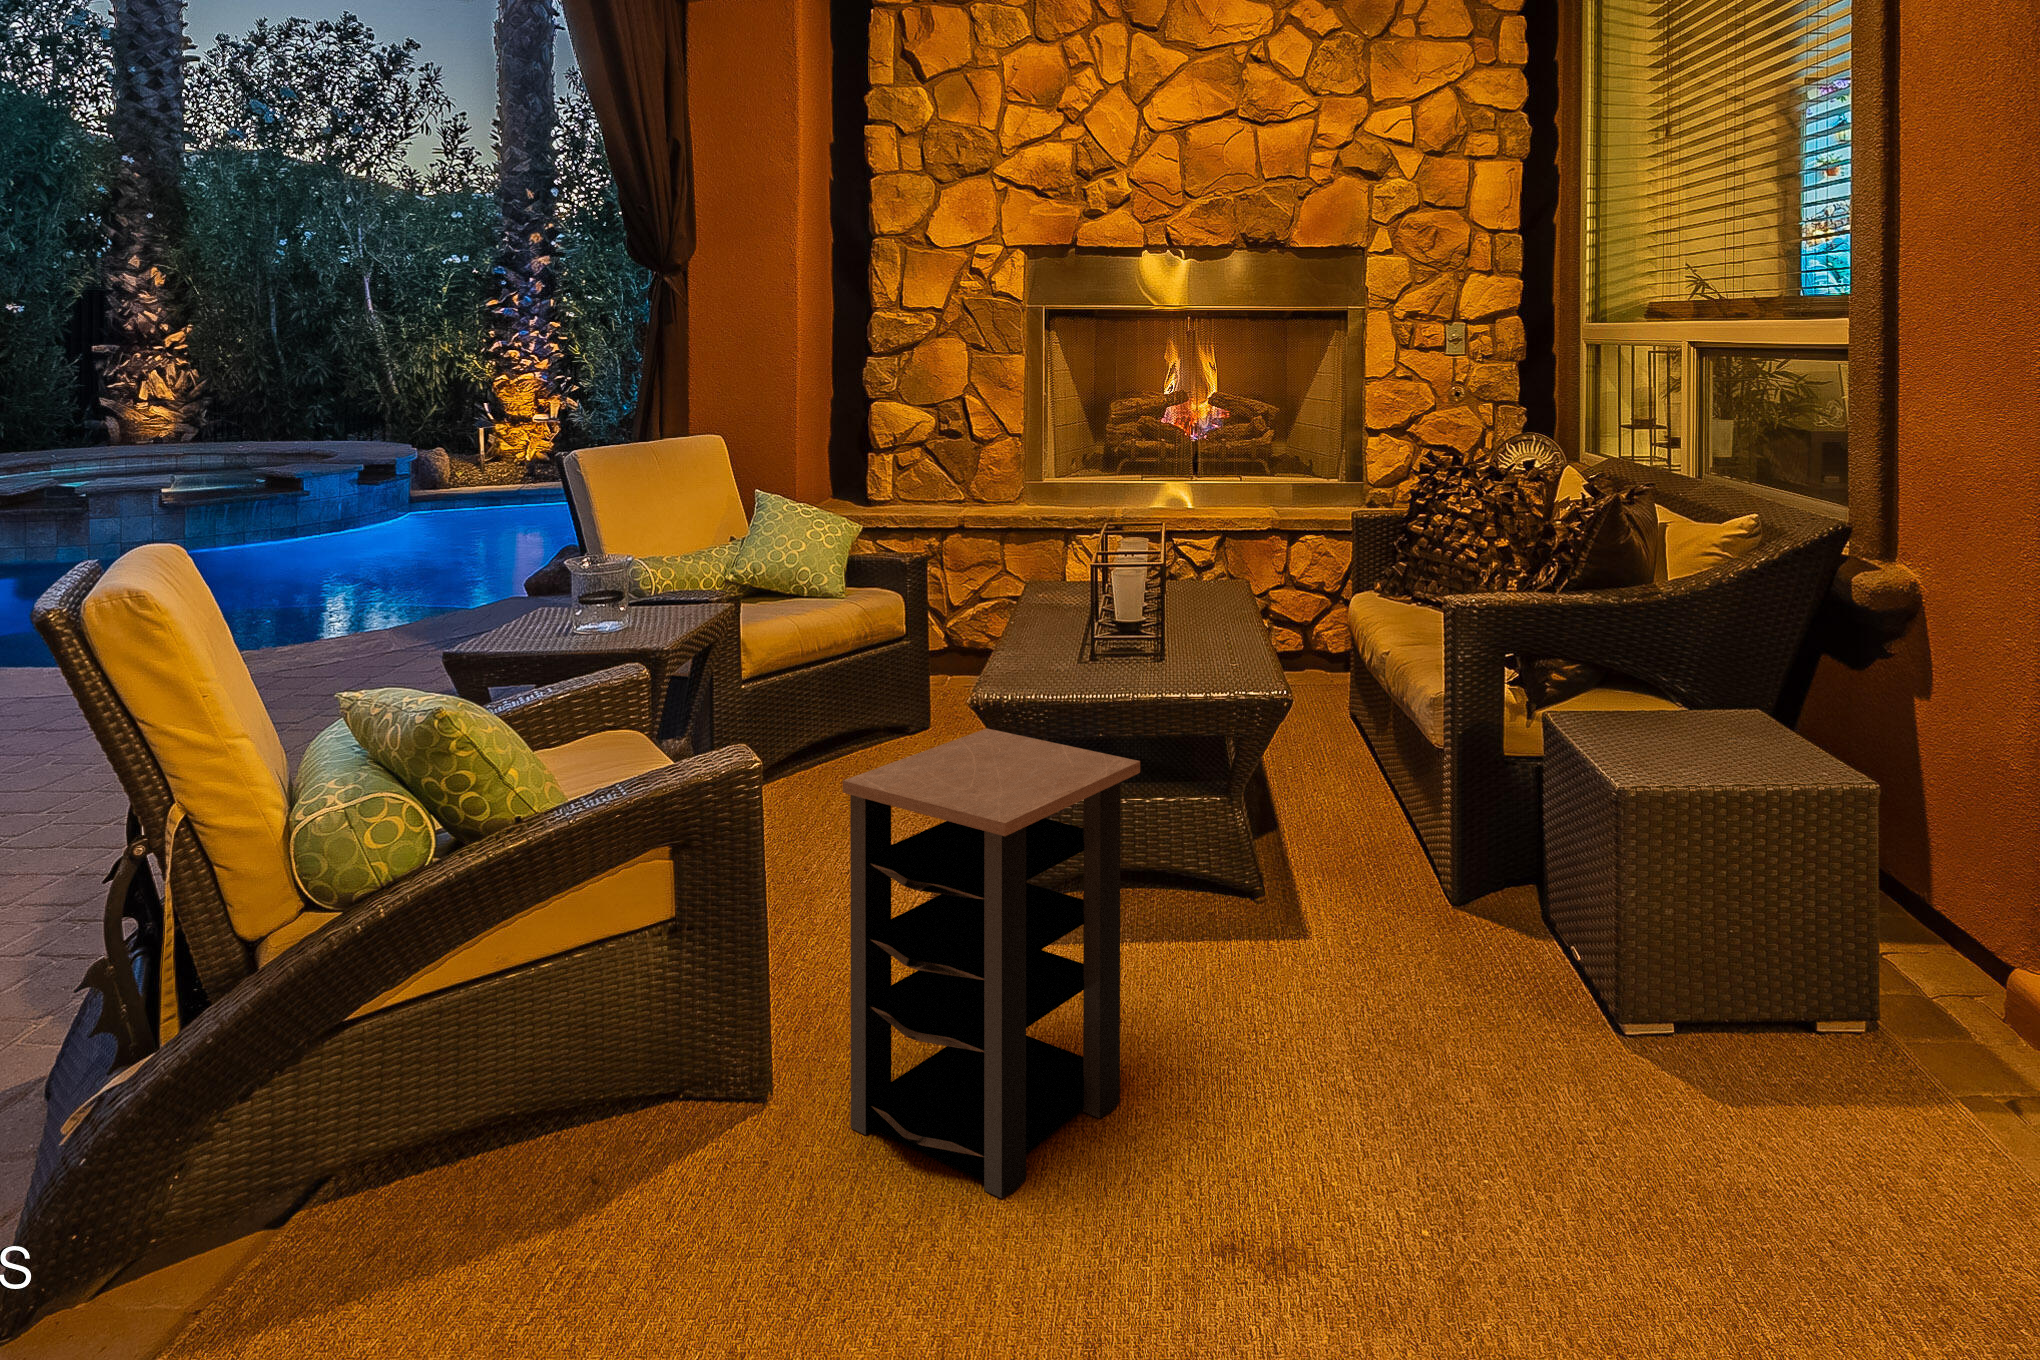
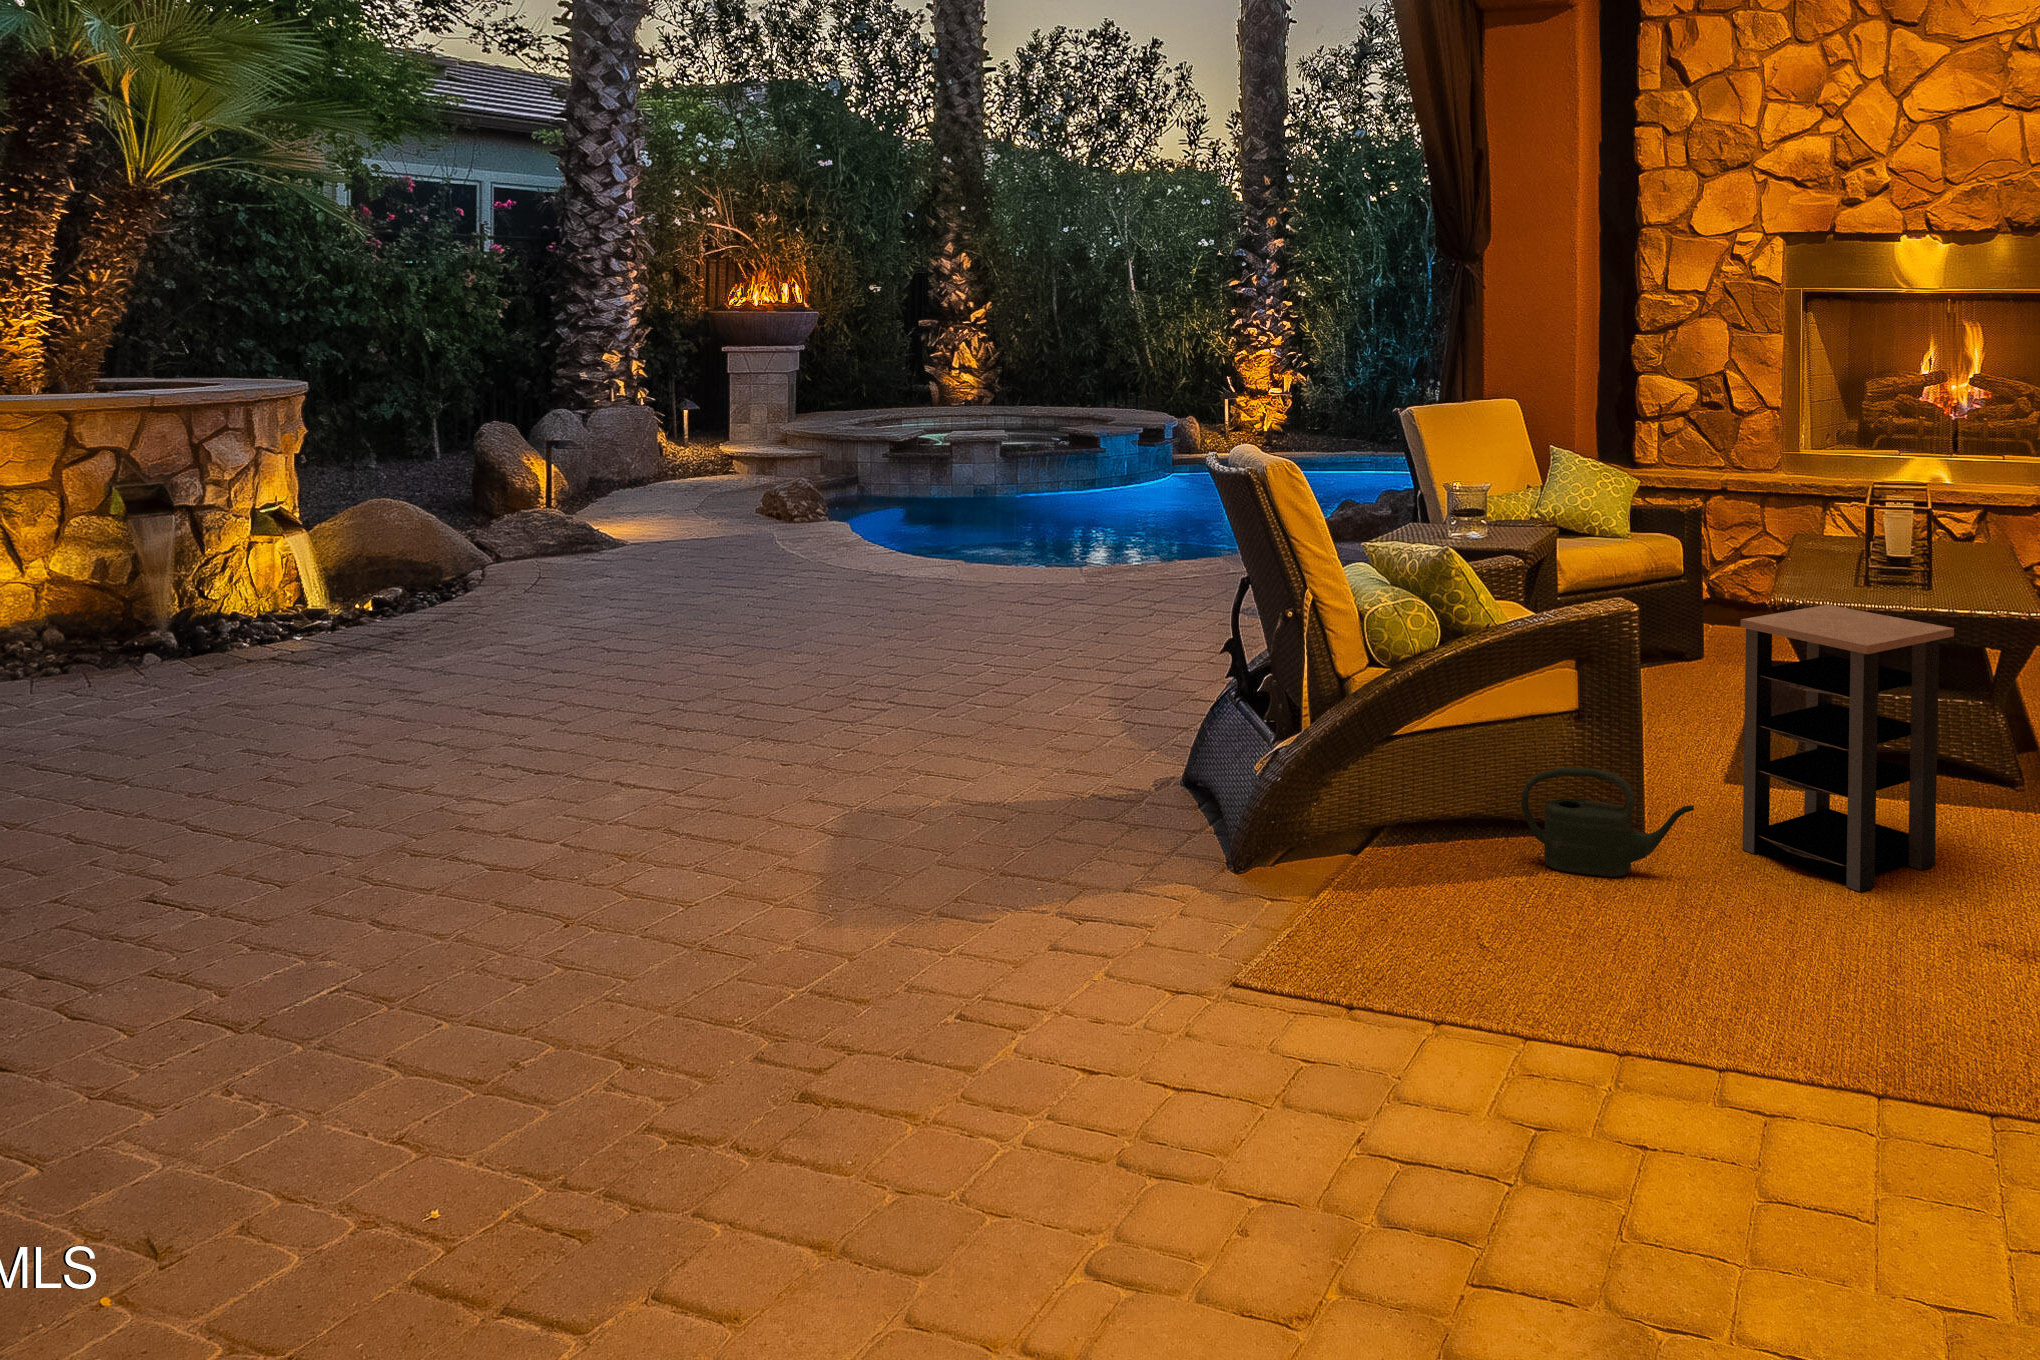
watering can: none [449,1074,743,1265] -> present [1521,768,1694,877]

